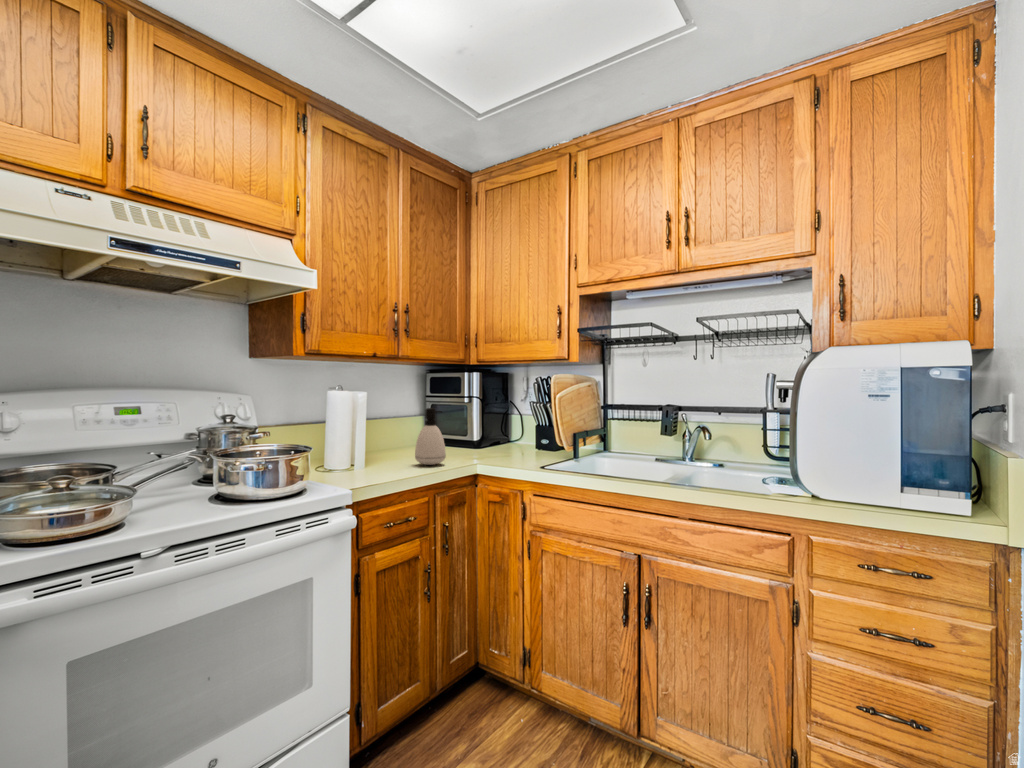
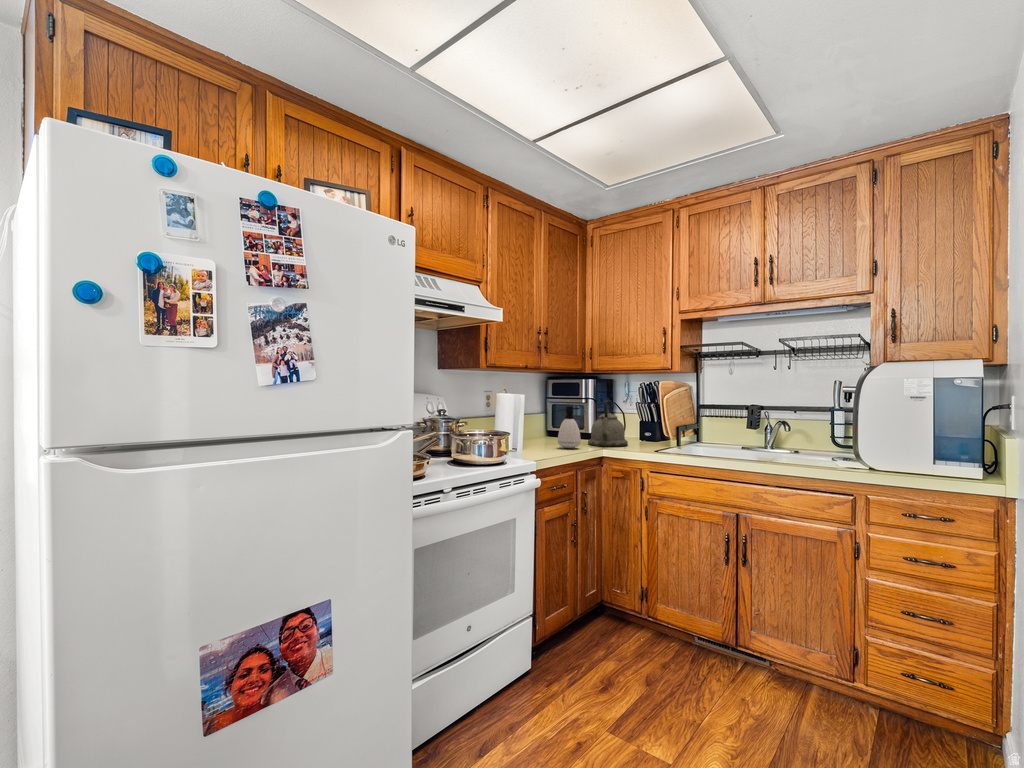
kettle: none [464,399,515,461] -> present [588,400,628,447]

